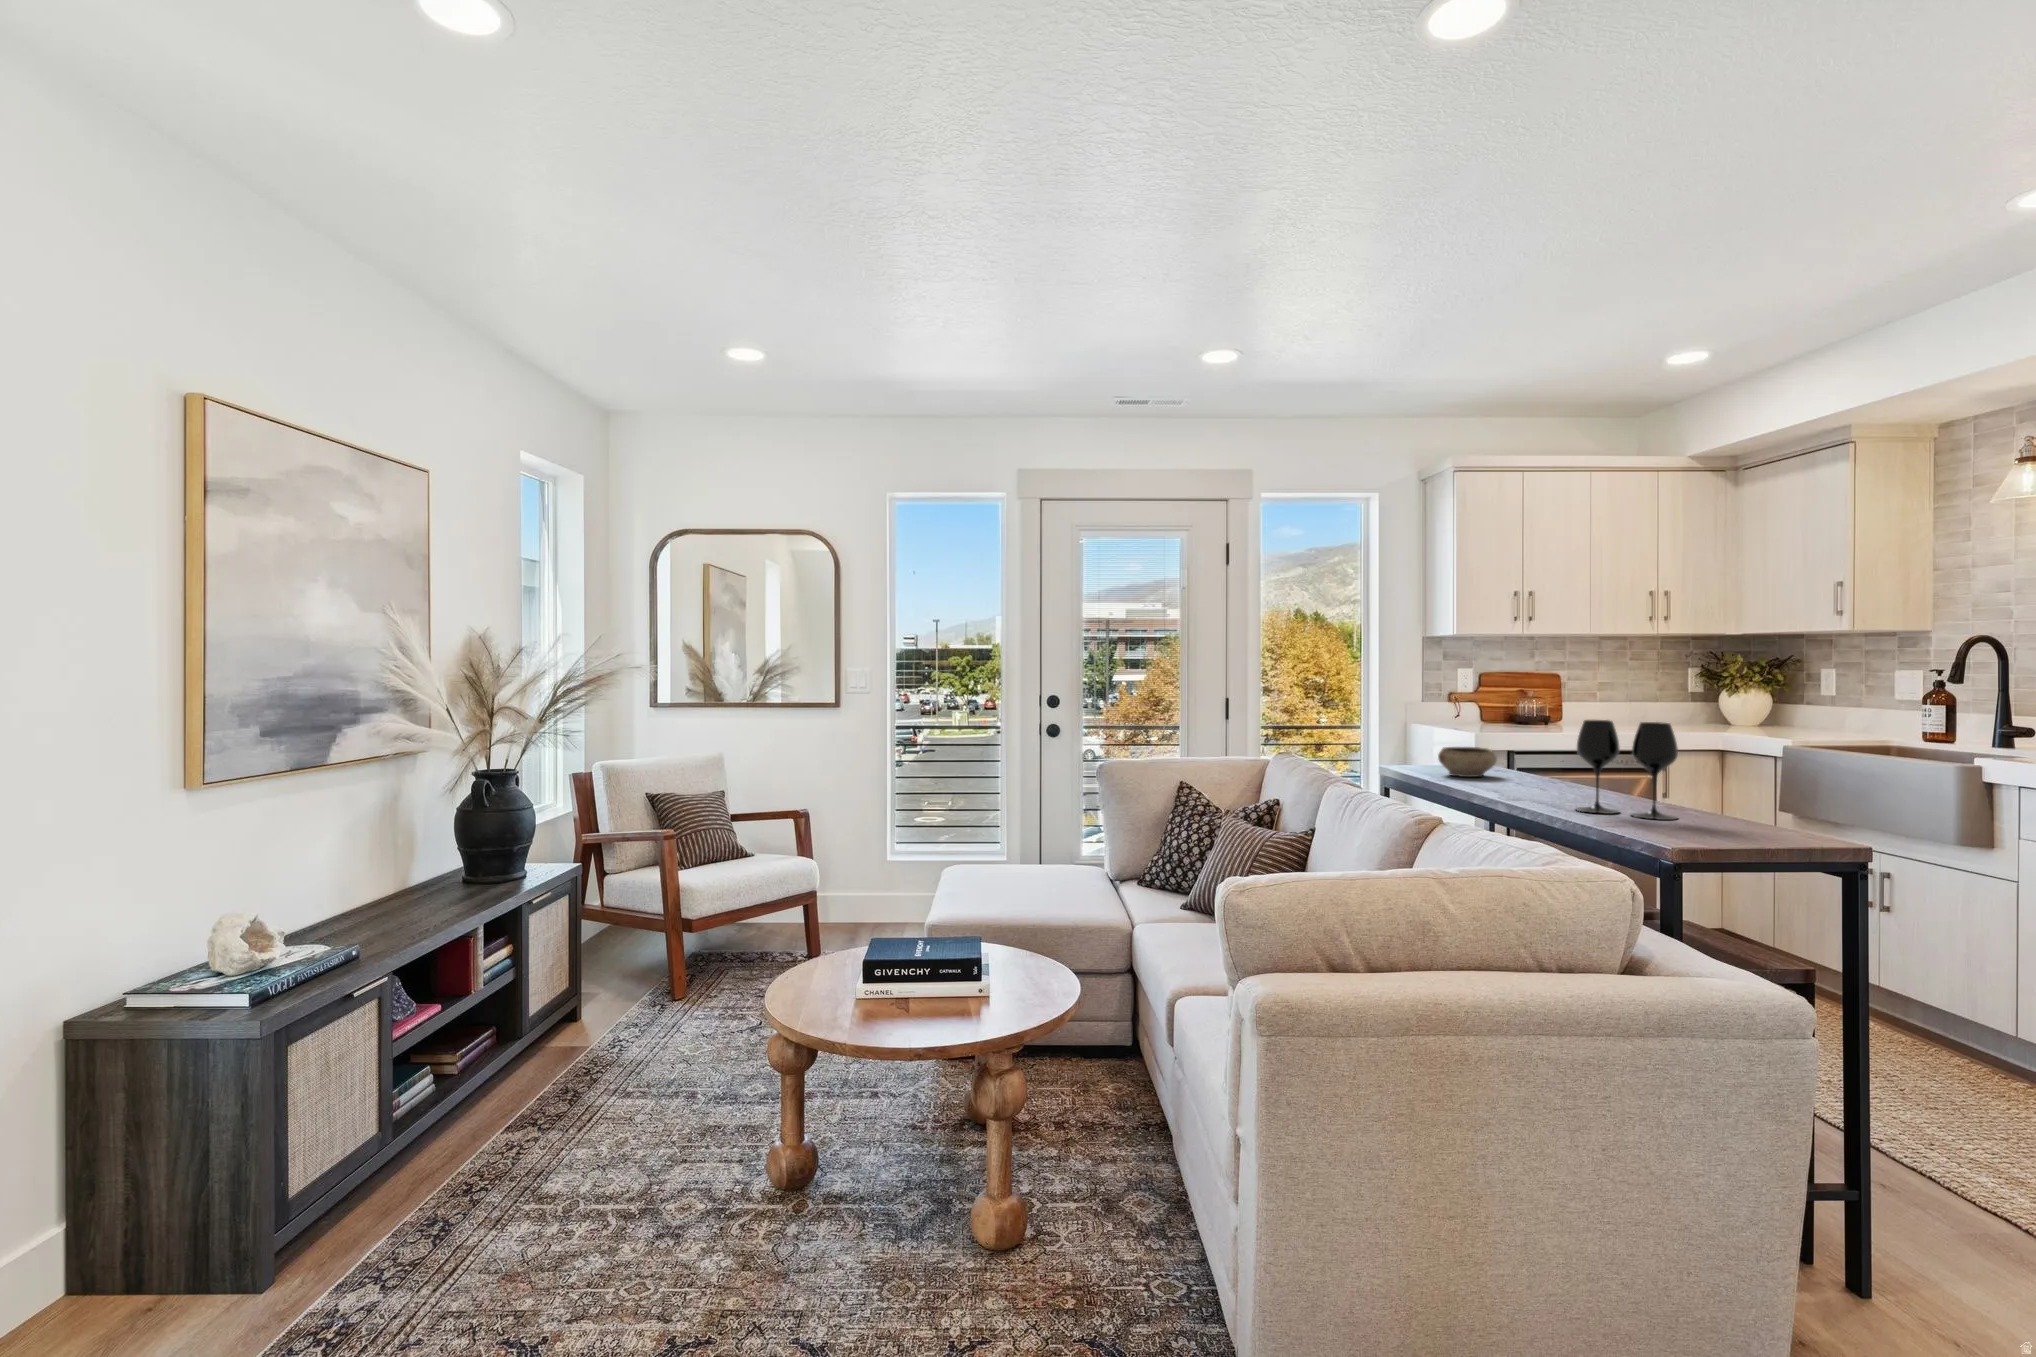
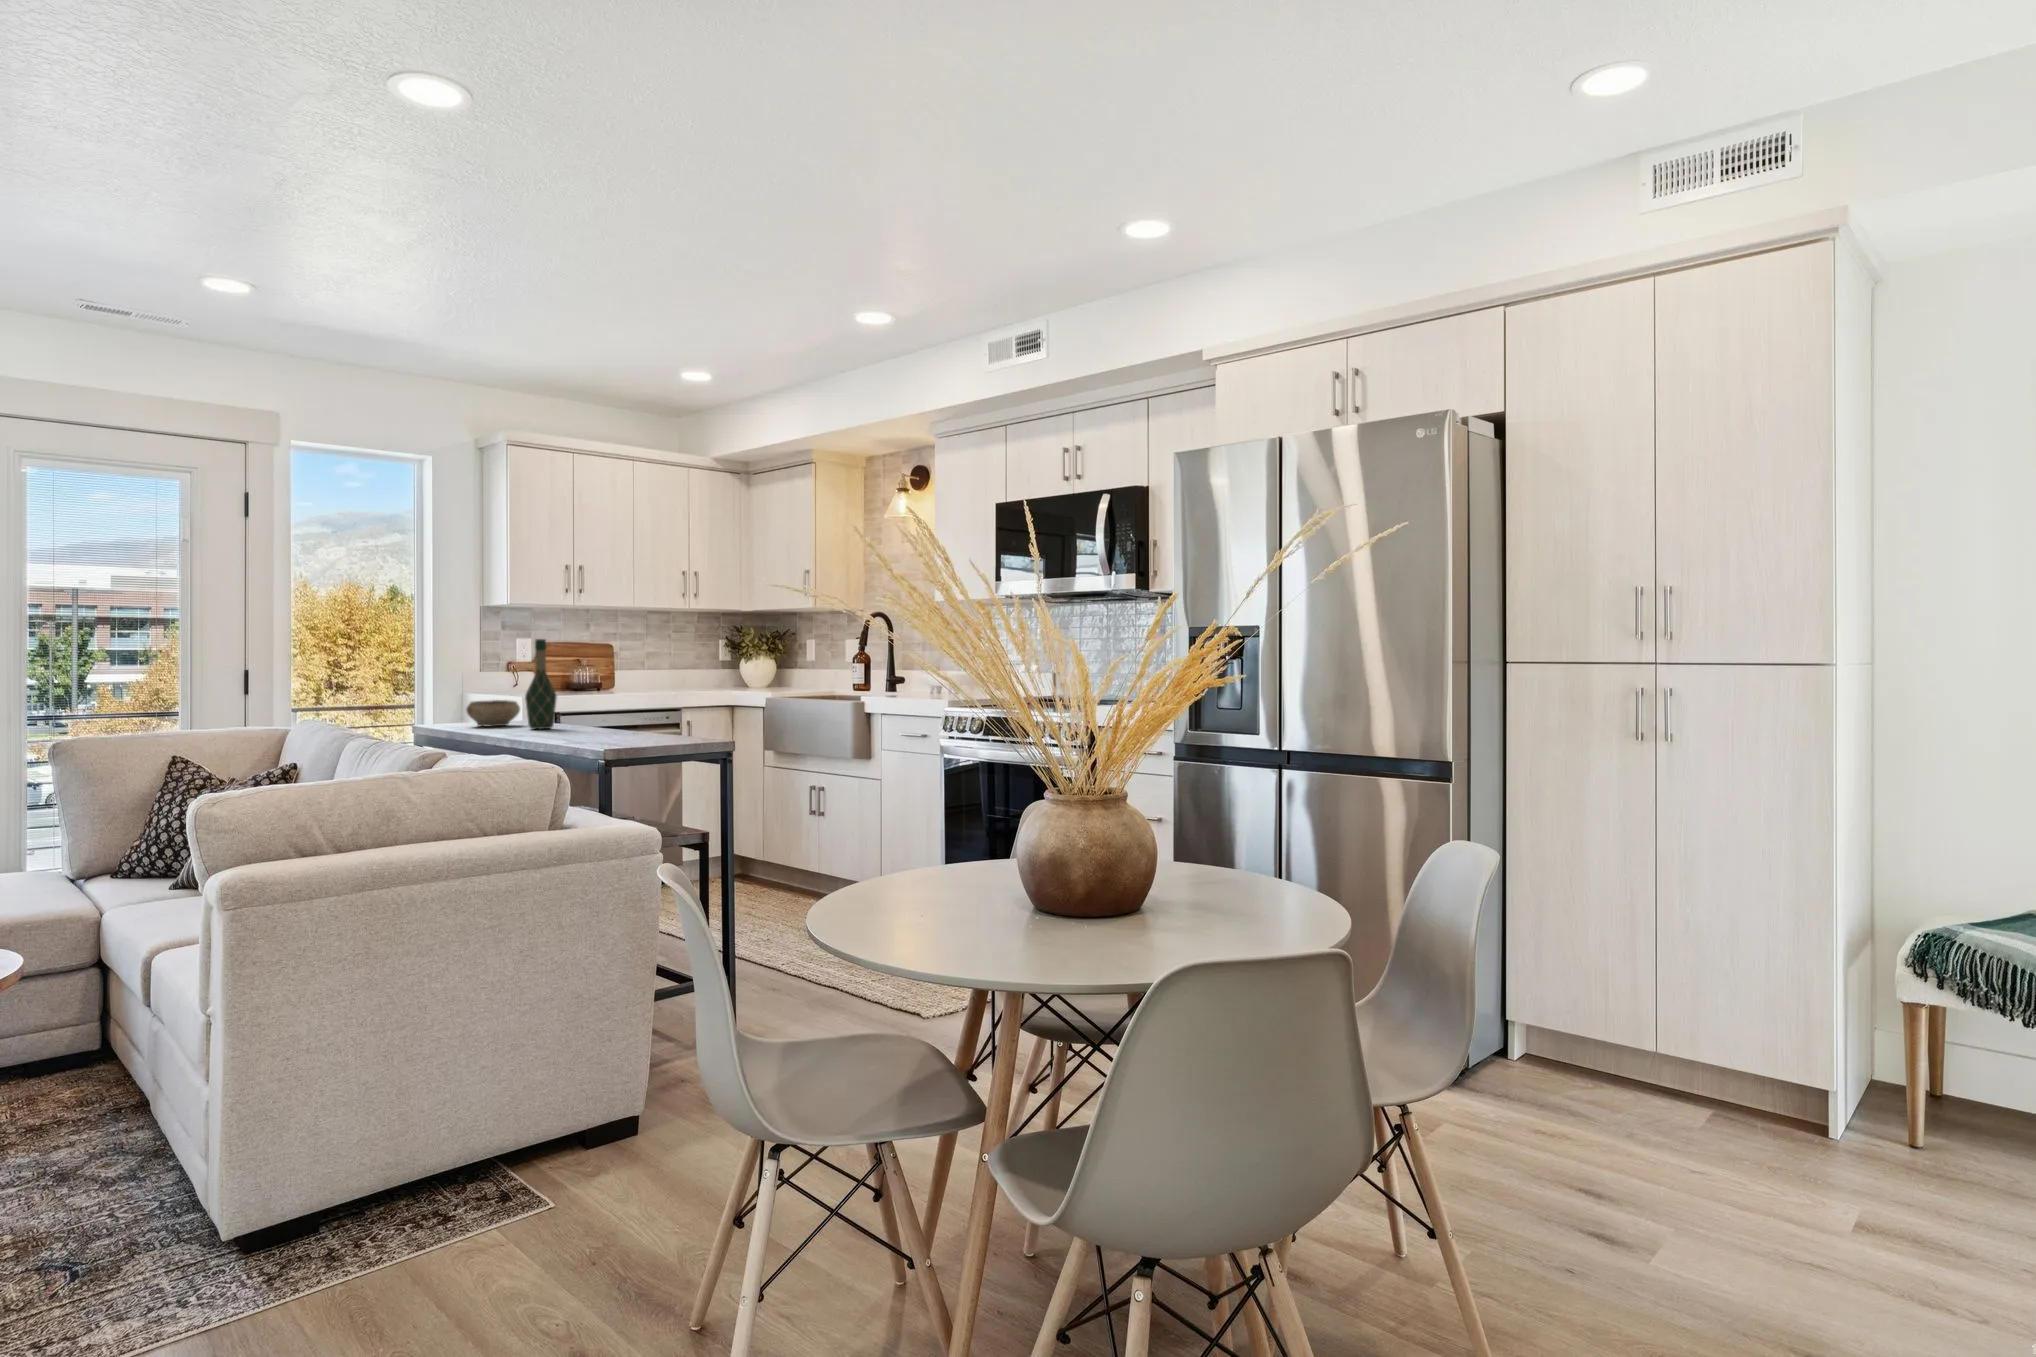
wine bottle: none [1511,683,1548,788] -> present [525,639,557,729]
wine glass: present [1576,720,1678,820] -> none [561,664,634,738]

